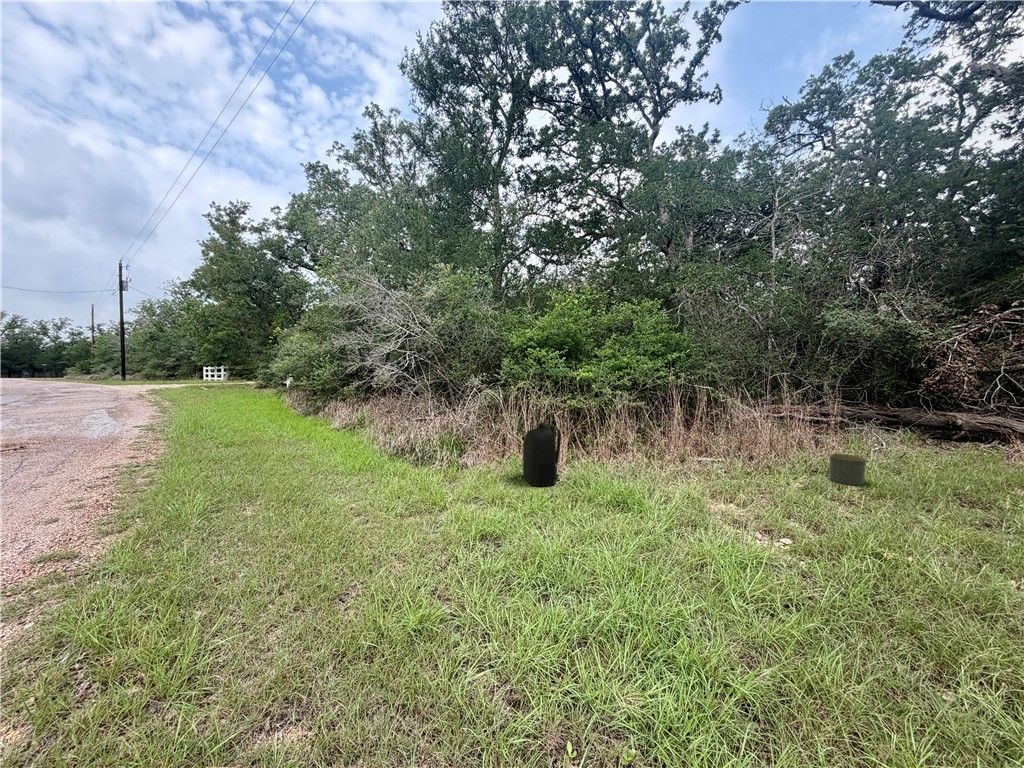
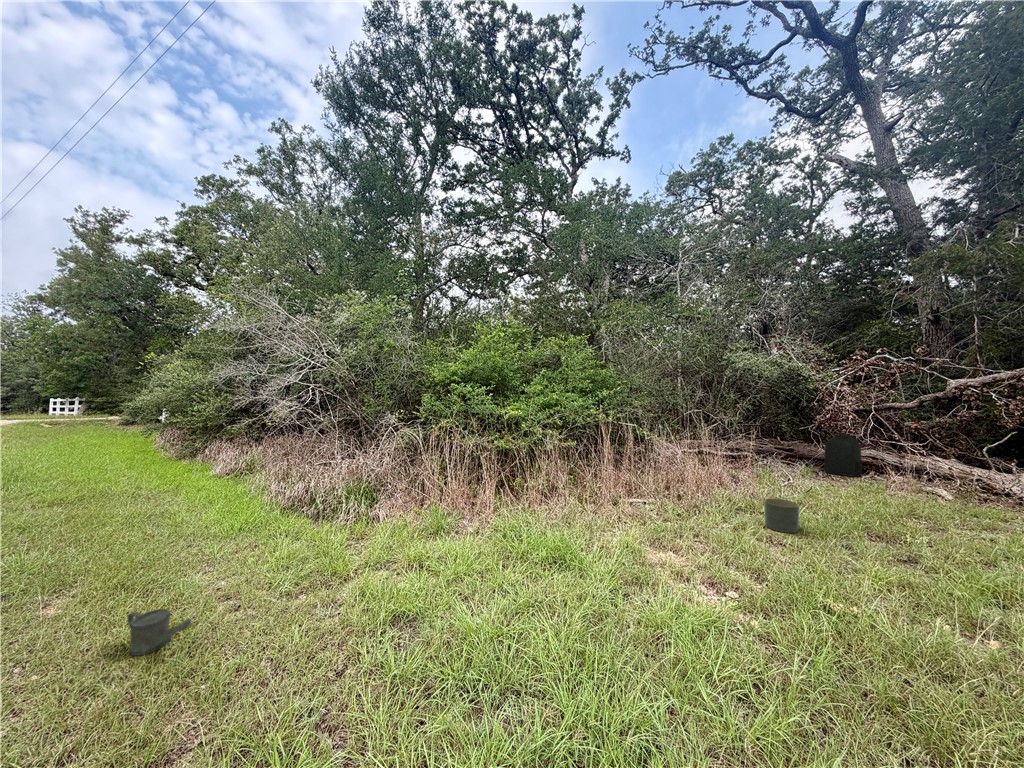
backpack: present [523,422,561,486] -> present [824,433,862,477]
watering can: none [322,492,361,517] -> present [128,609,191,656]

